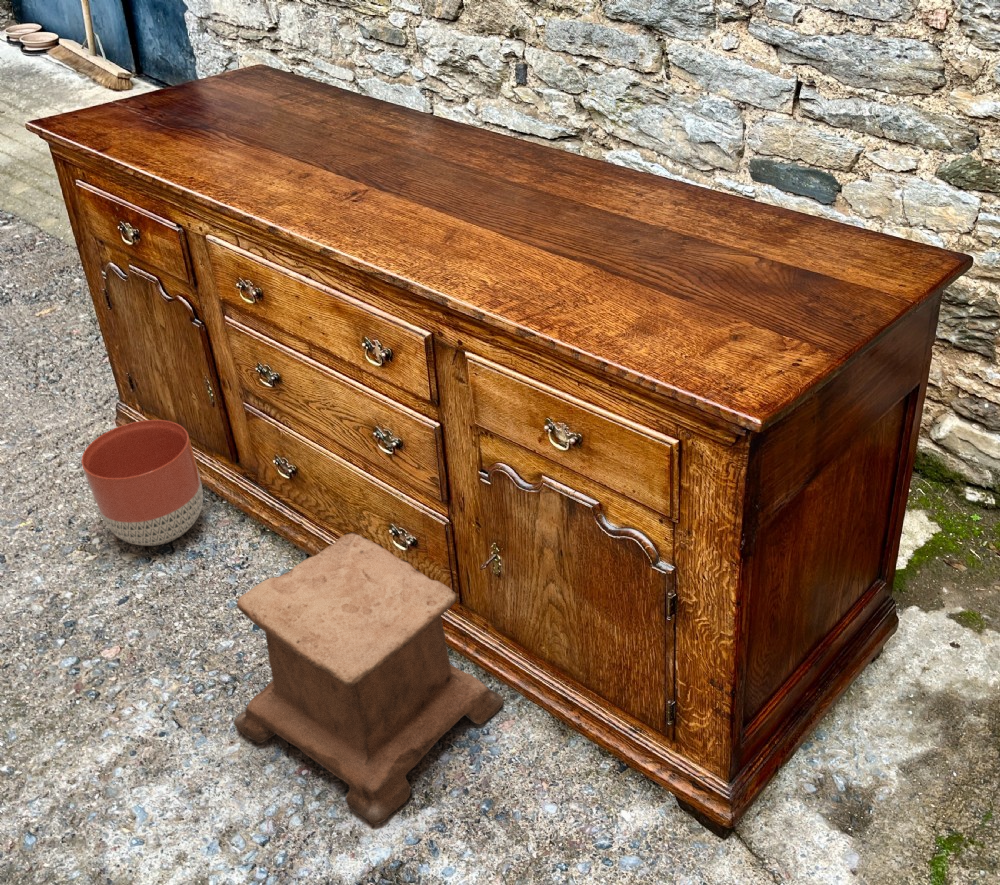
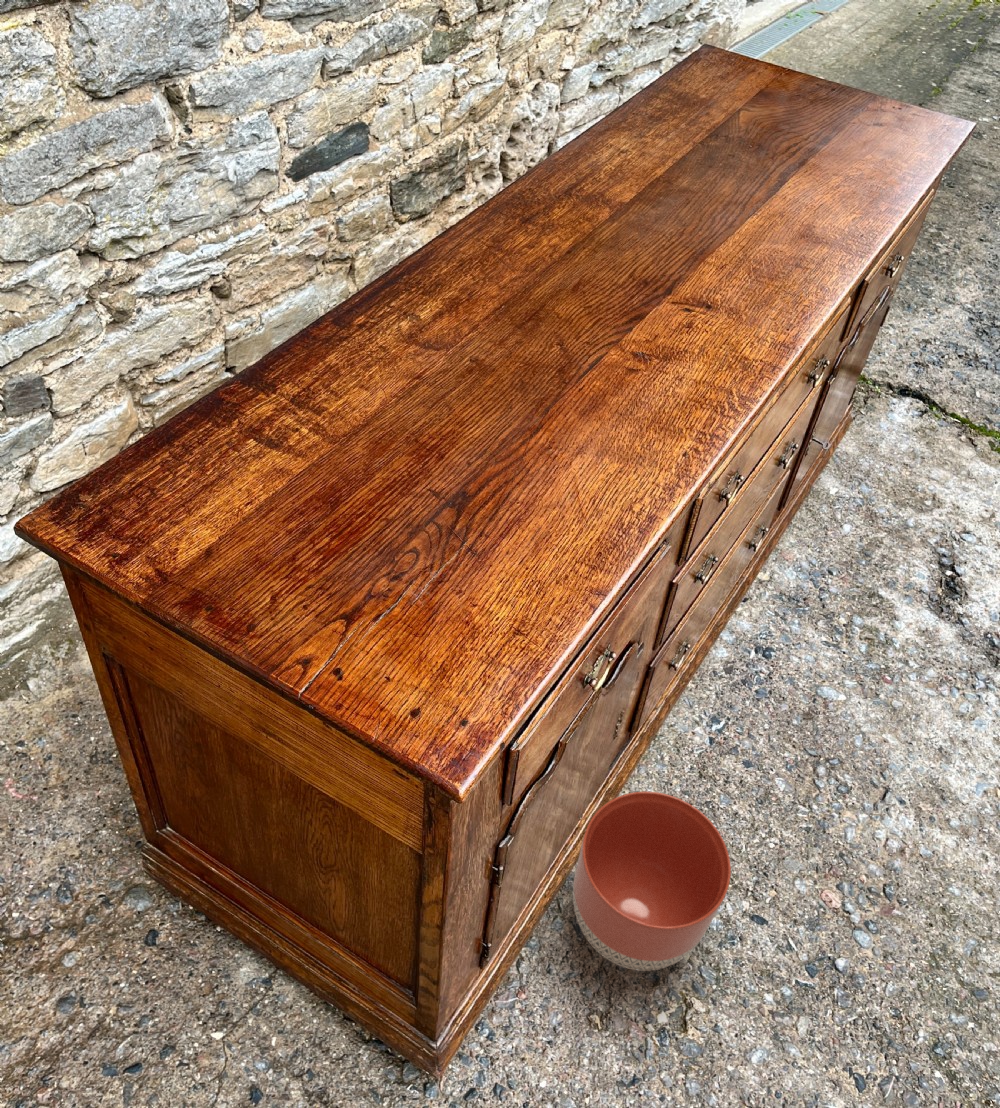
stool: present [234,532,503,824] -> none [726,490,944,732]

